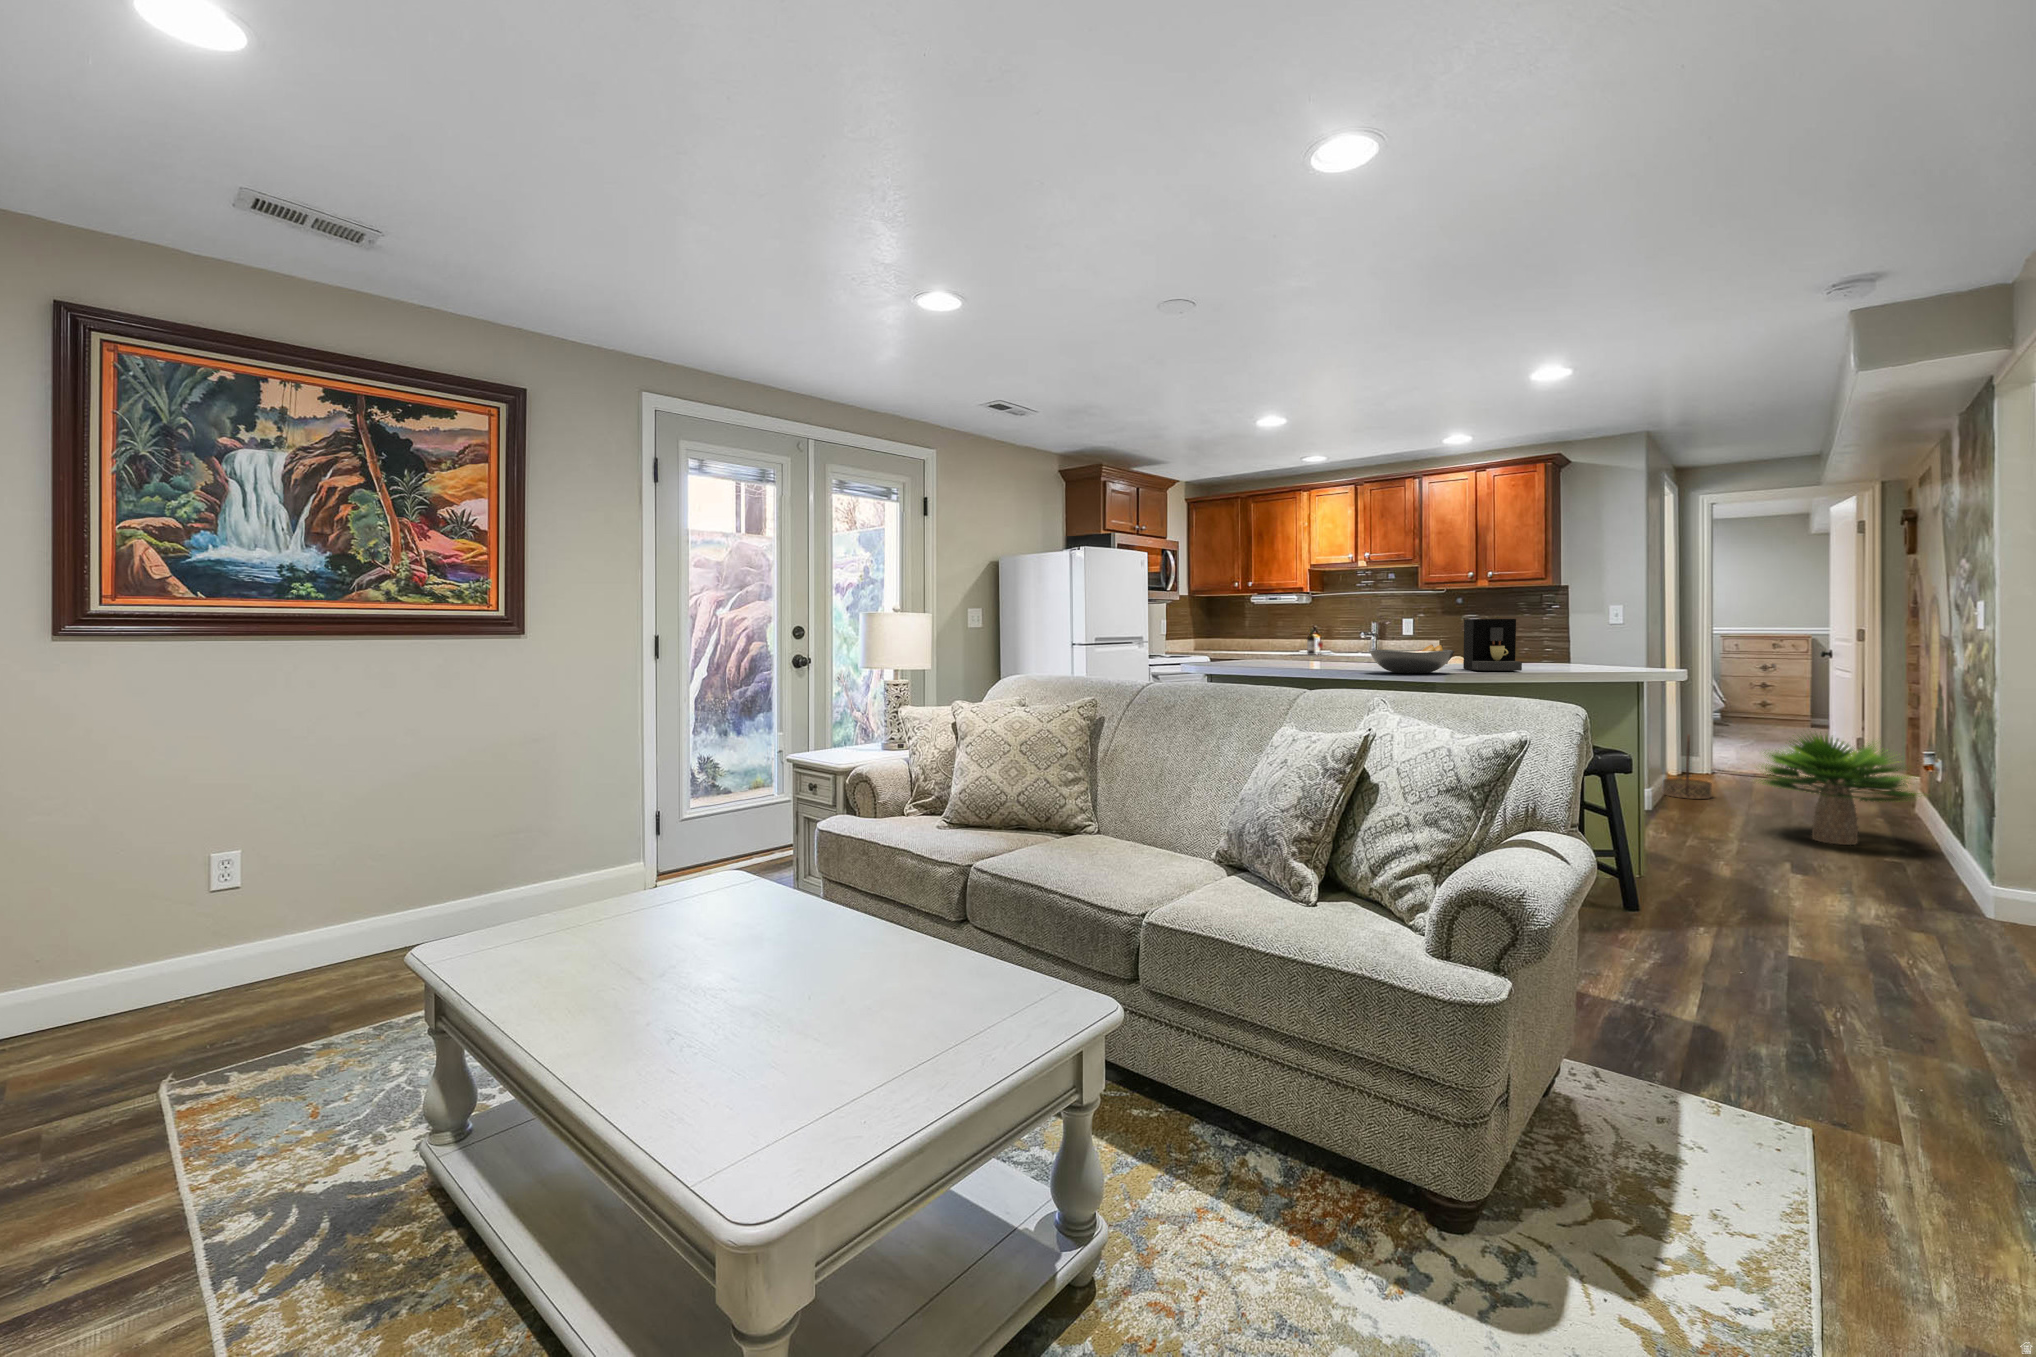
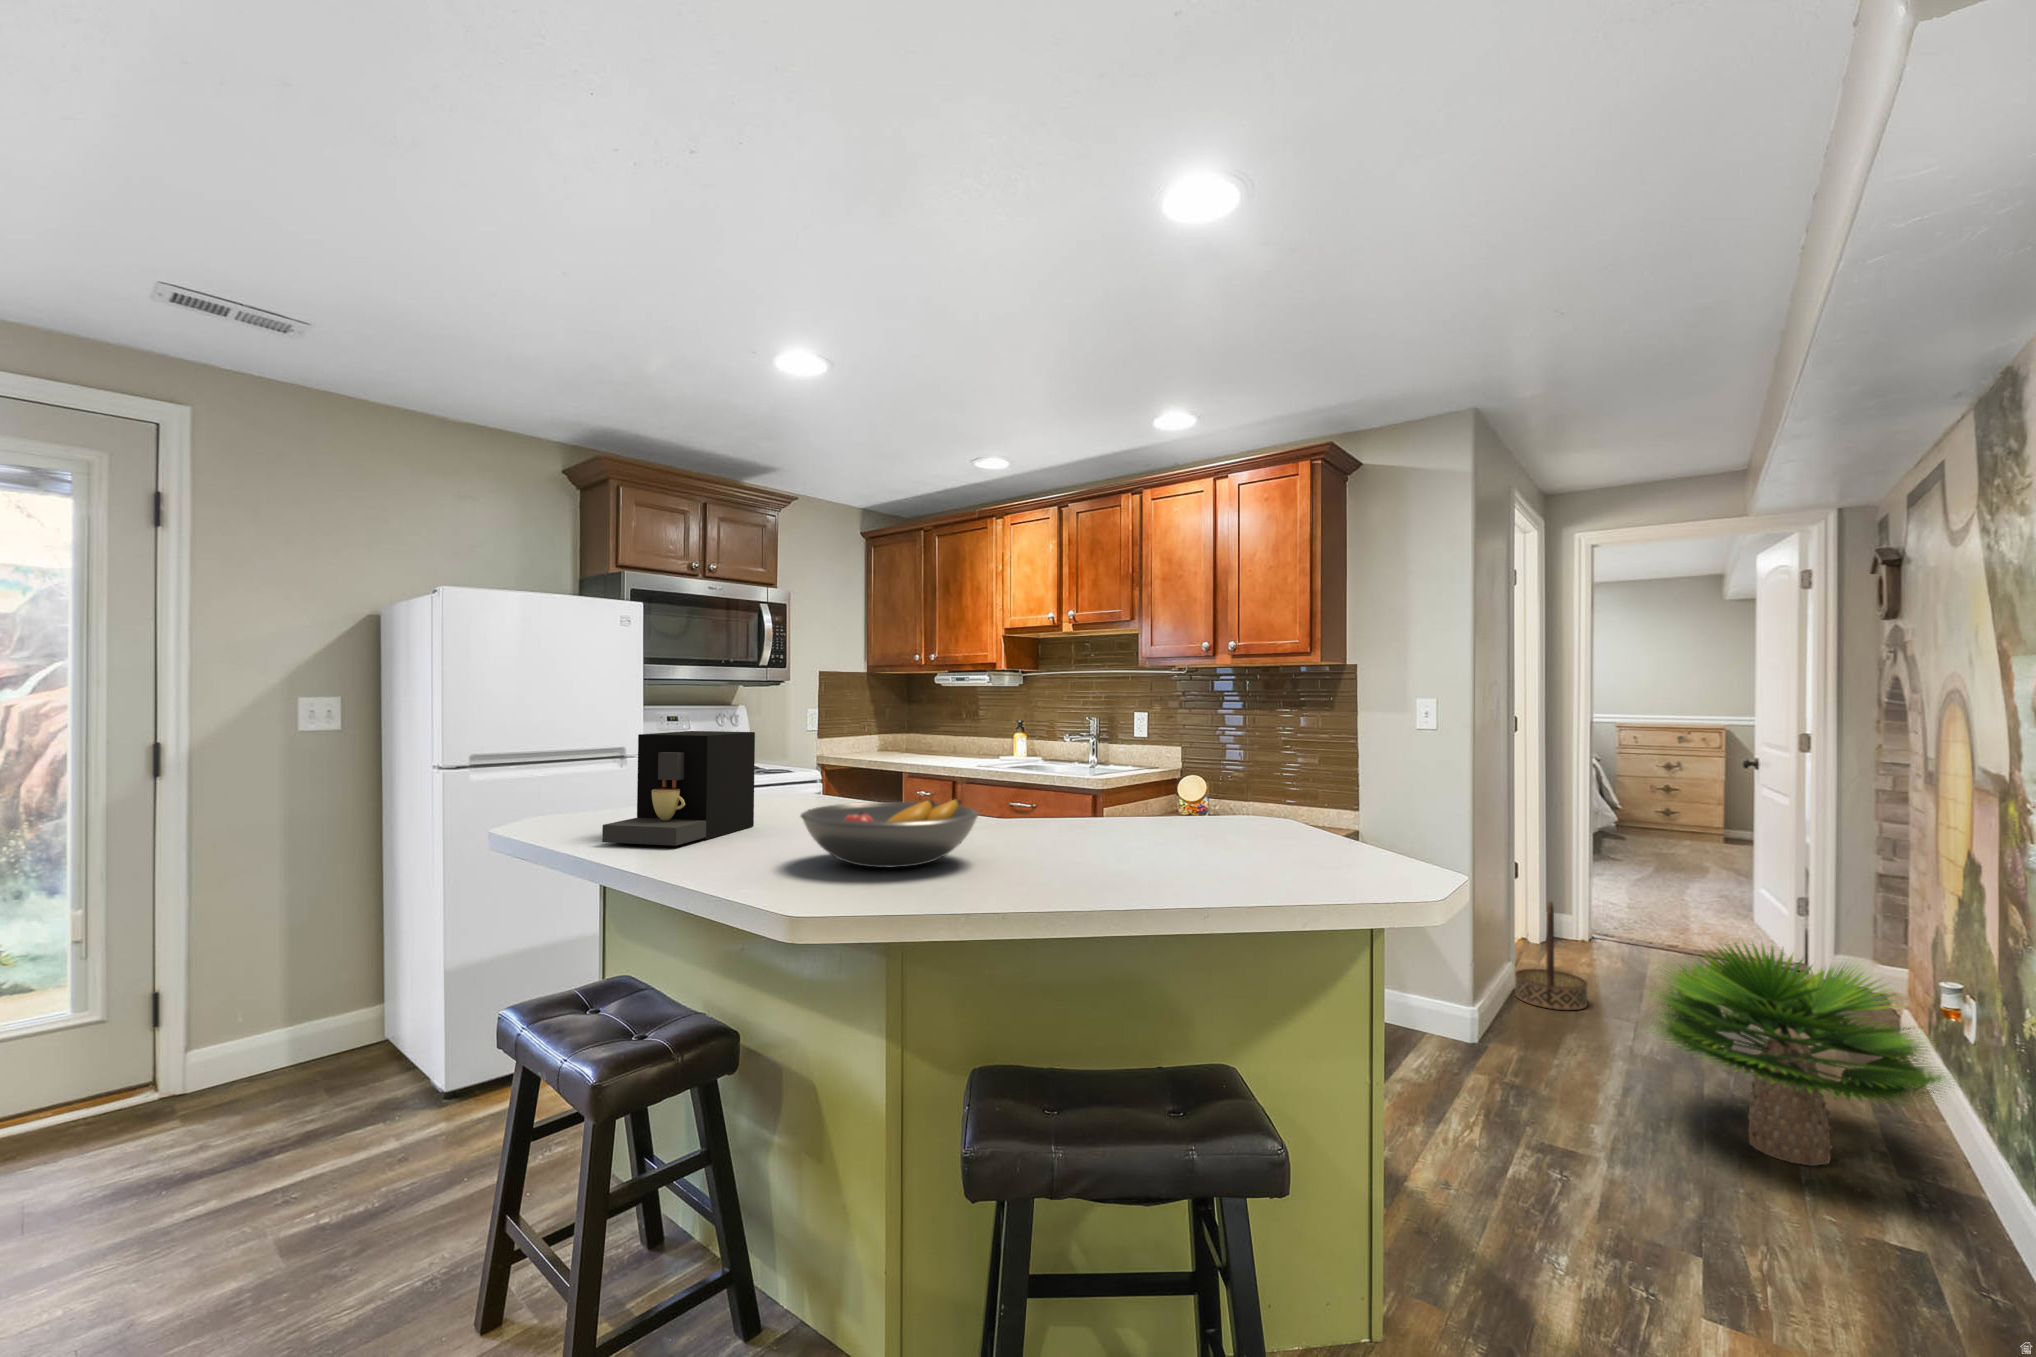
coffee maker: present [1463,619,1522,671] -> present [602,731,755,846]
wine bottle: present [1307,630,1323,655] -> none [974,721,1053,764]

